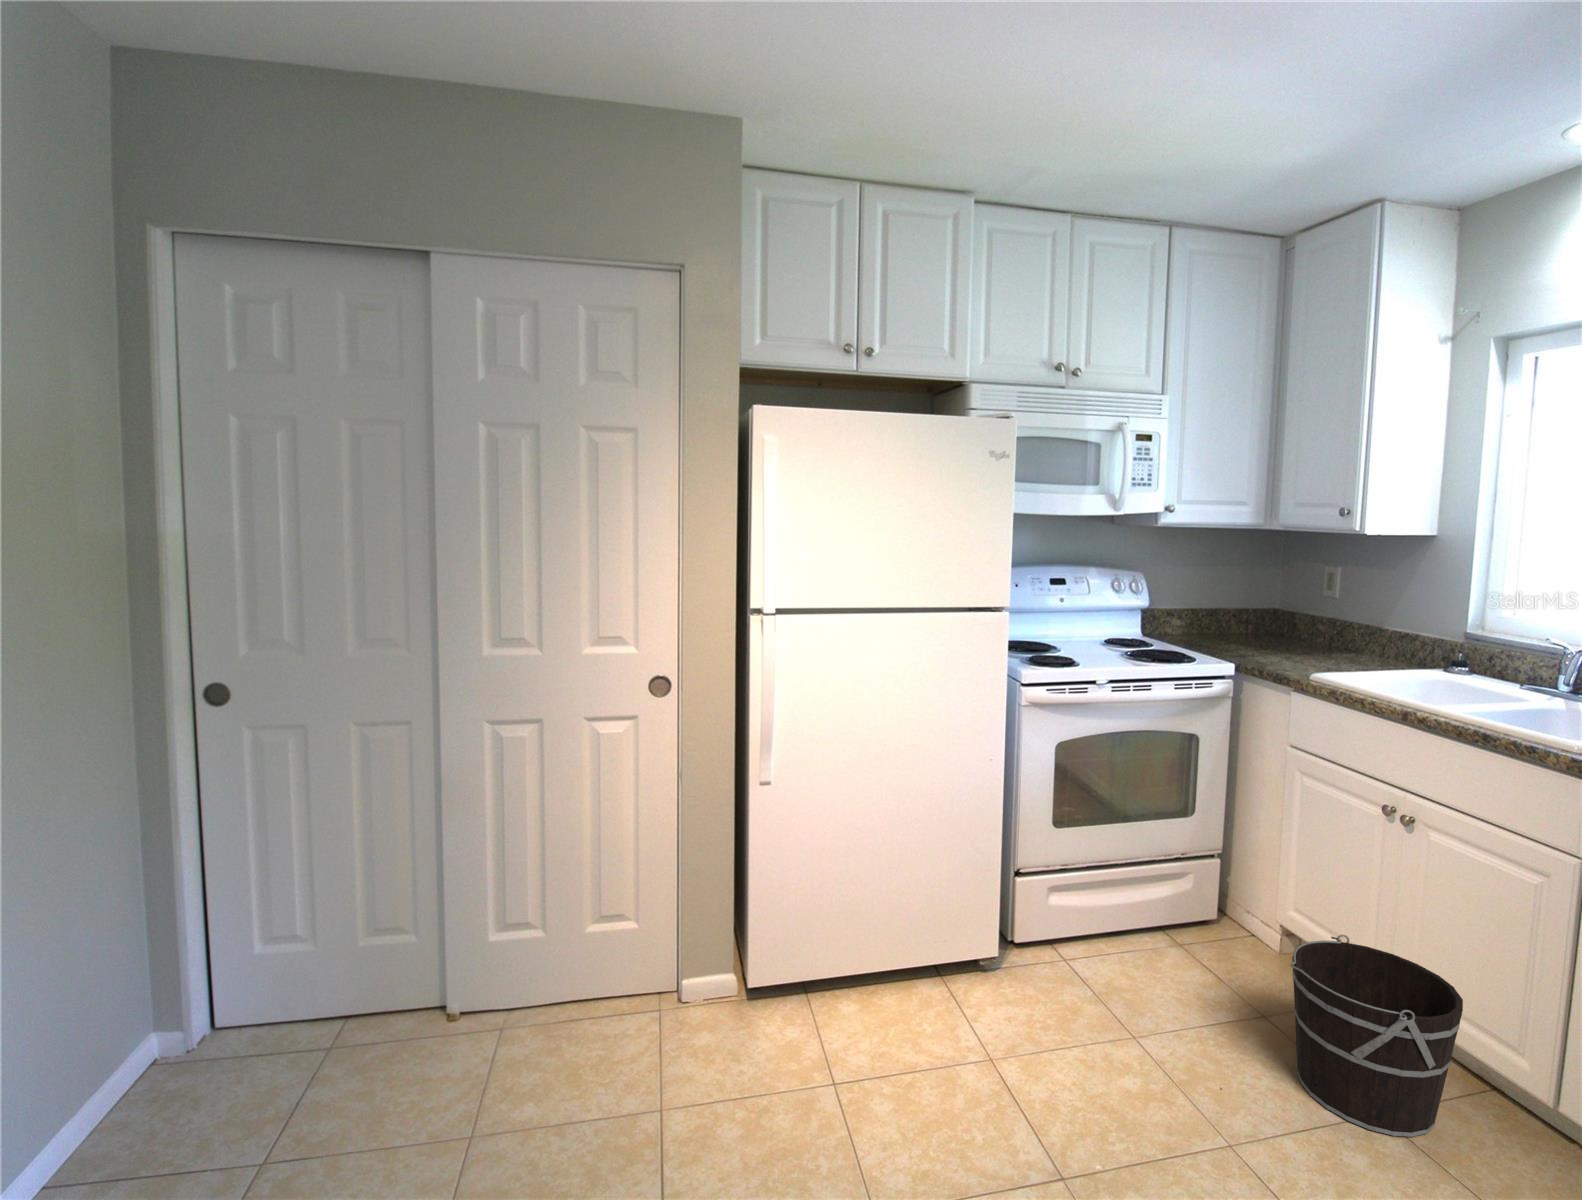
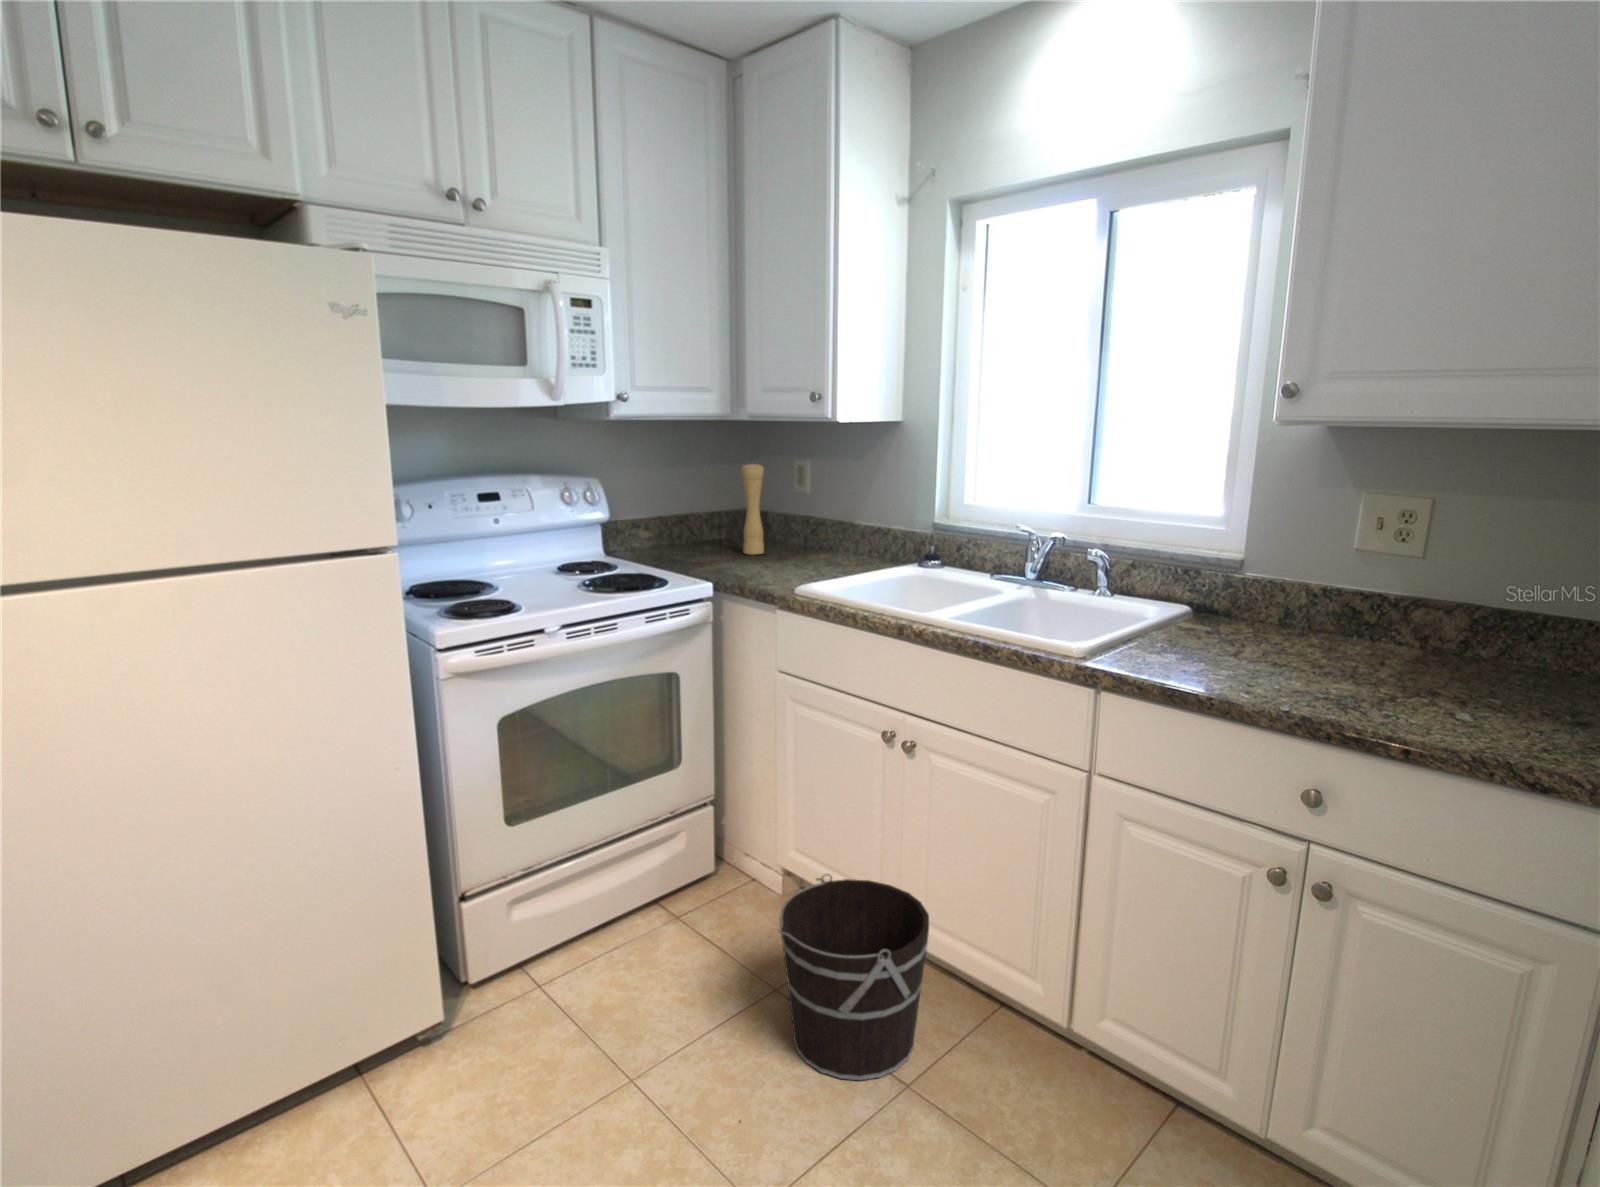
pepper mill: none [1268,567,1296,648] -> present [741,463,764,555]

